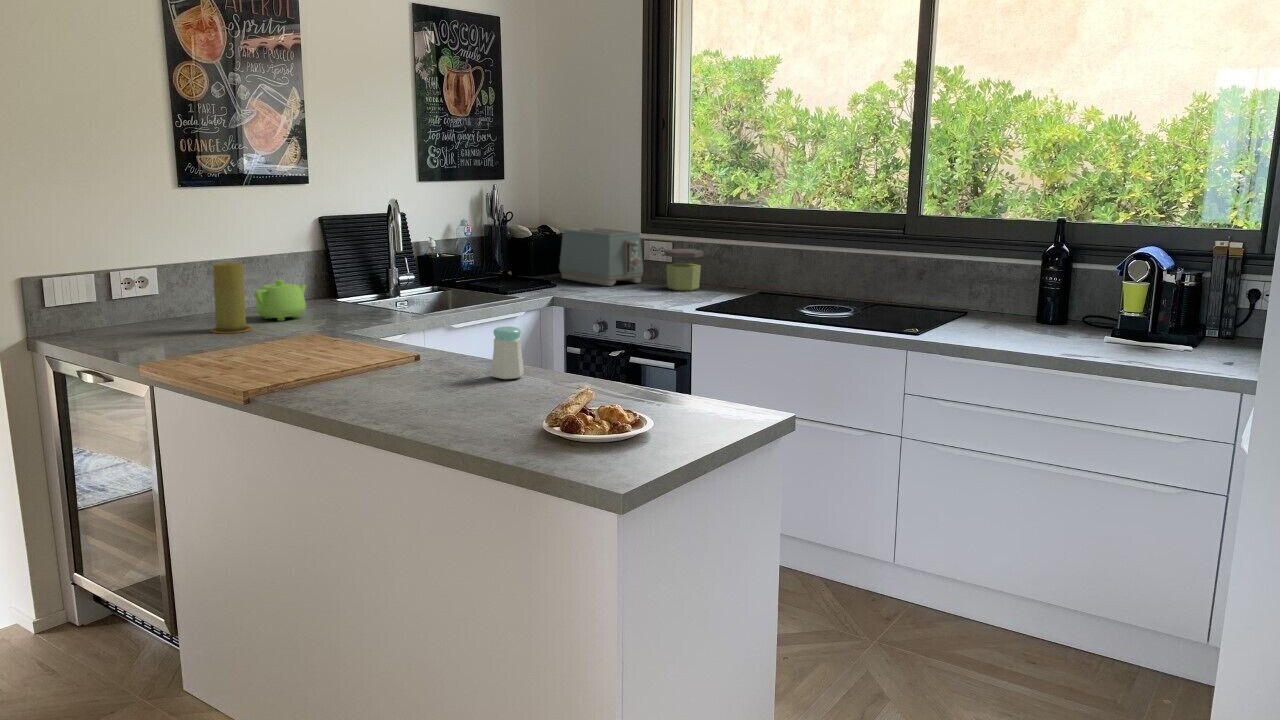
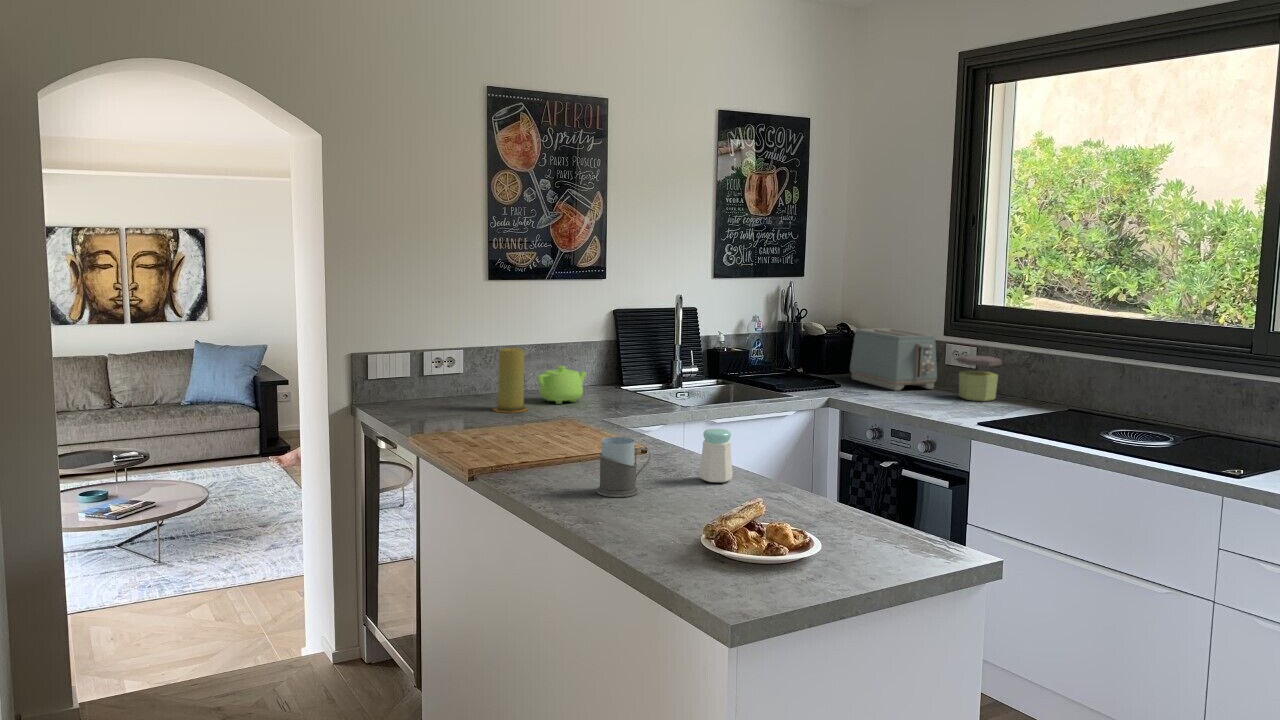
mug: none [399,341,452,402] -> present [596,437,650,497]

